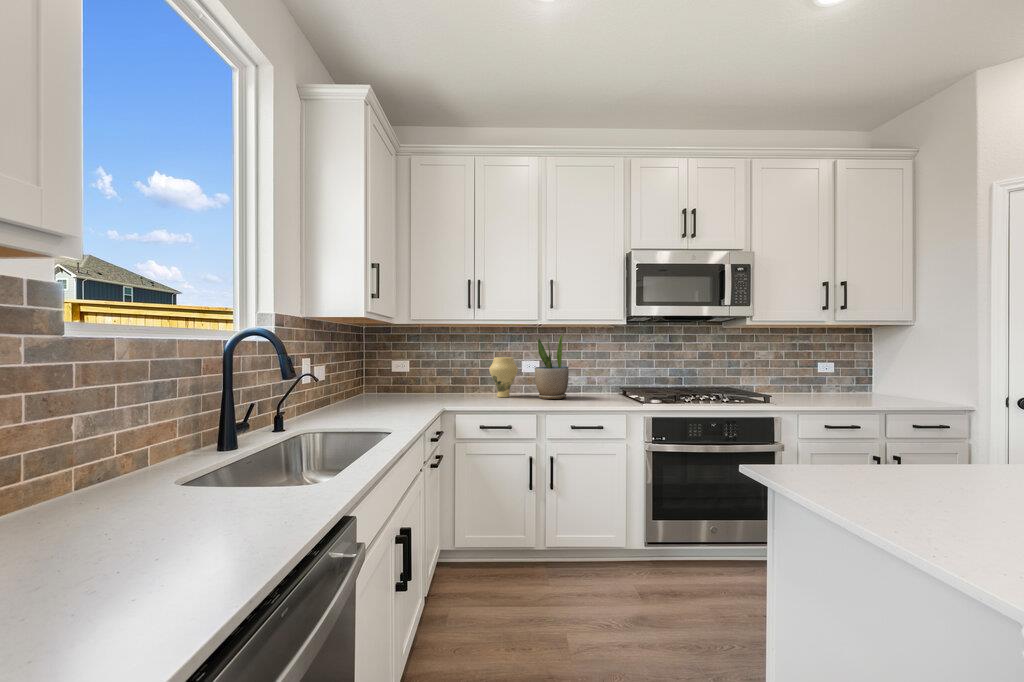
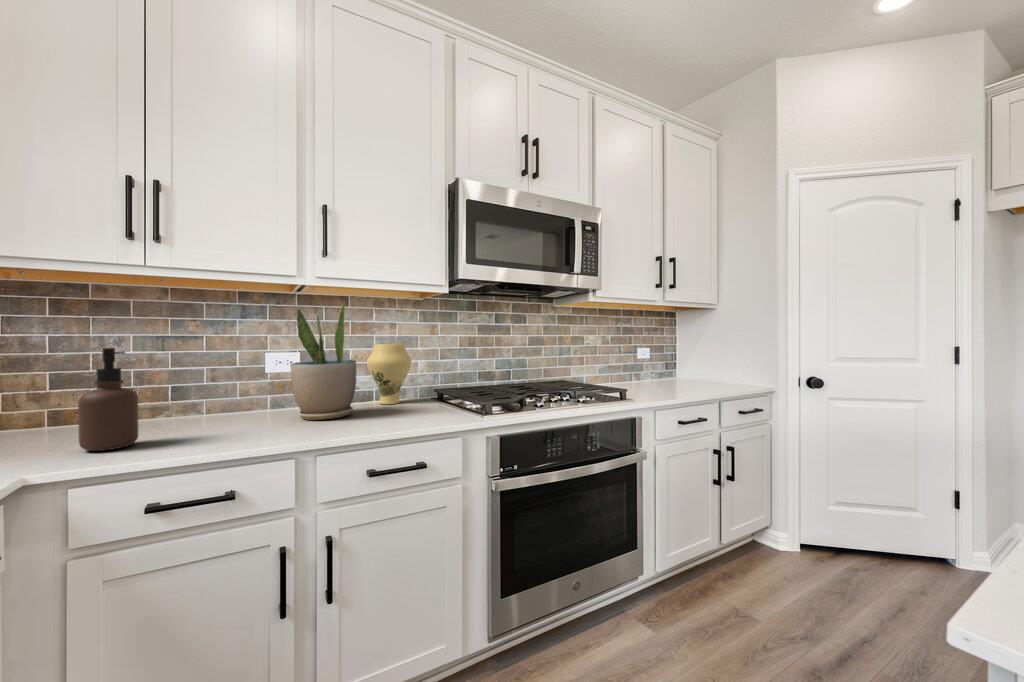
vase: present [489,357,518,397] -> present [367,344,411,404]
soap dispenser: none [456,359,475,402] -> present [78,348,138,451]

